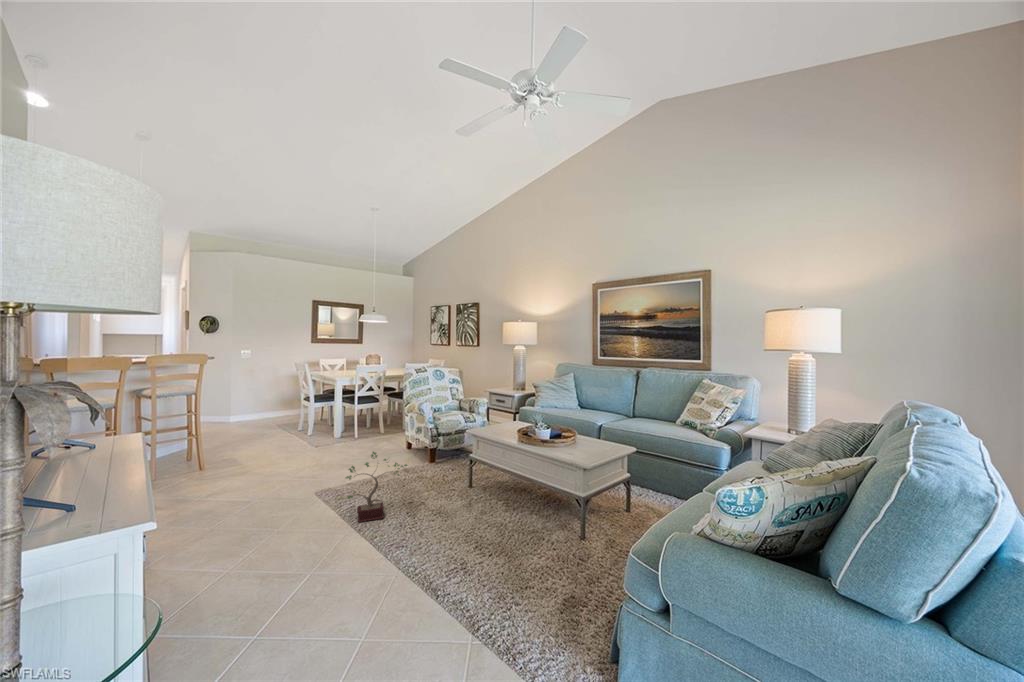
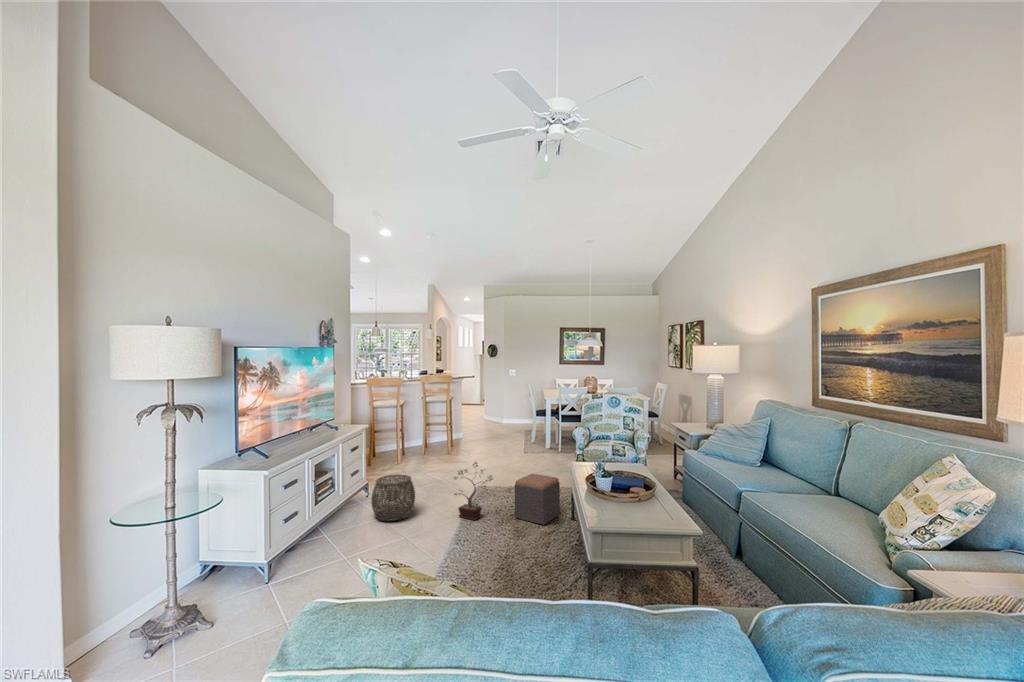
footstool: none [417,451,455,503] -> present [515,474,560,525]
woven basket: none [227,492,299,566] -> present [371,474,415,521]

